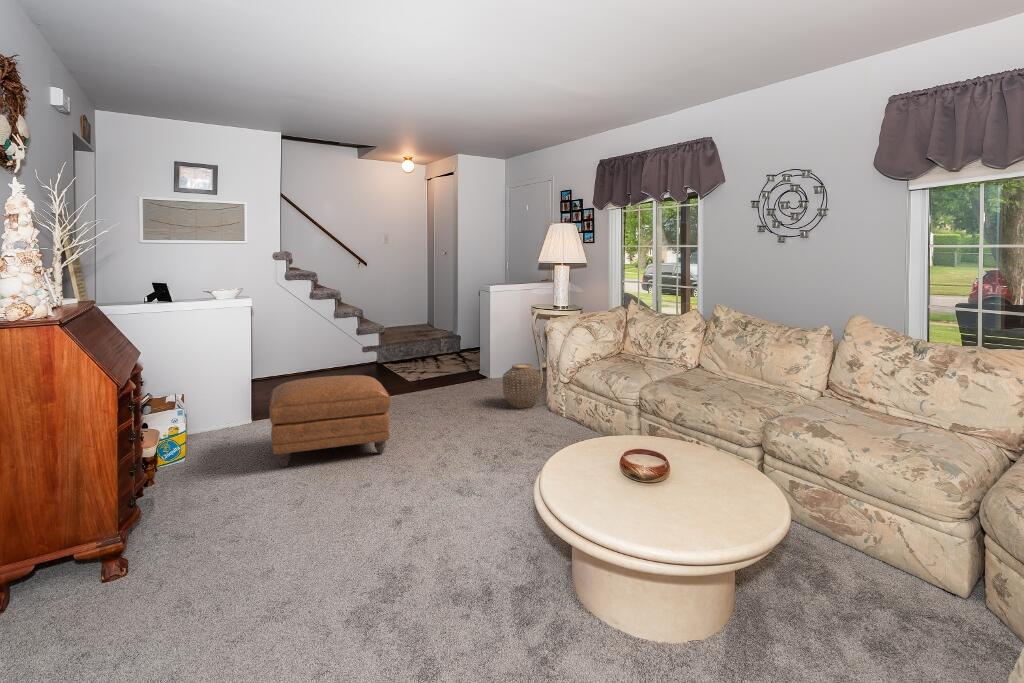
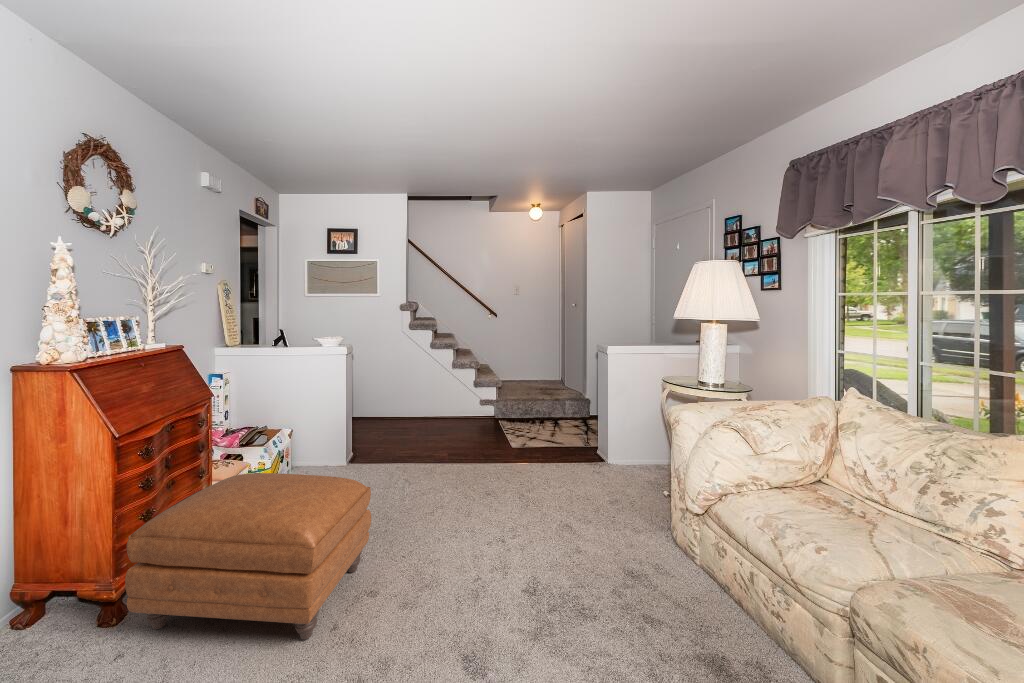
woven basket: present [503,364,542,408] -> none [589,477,657,559]

